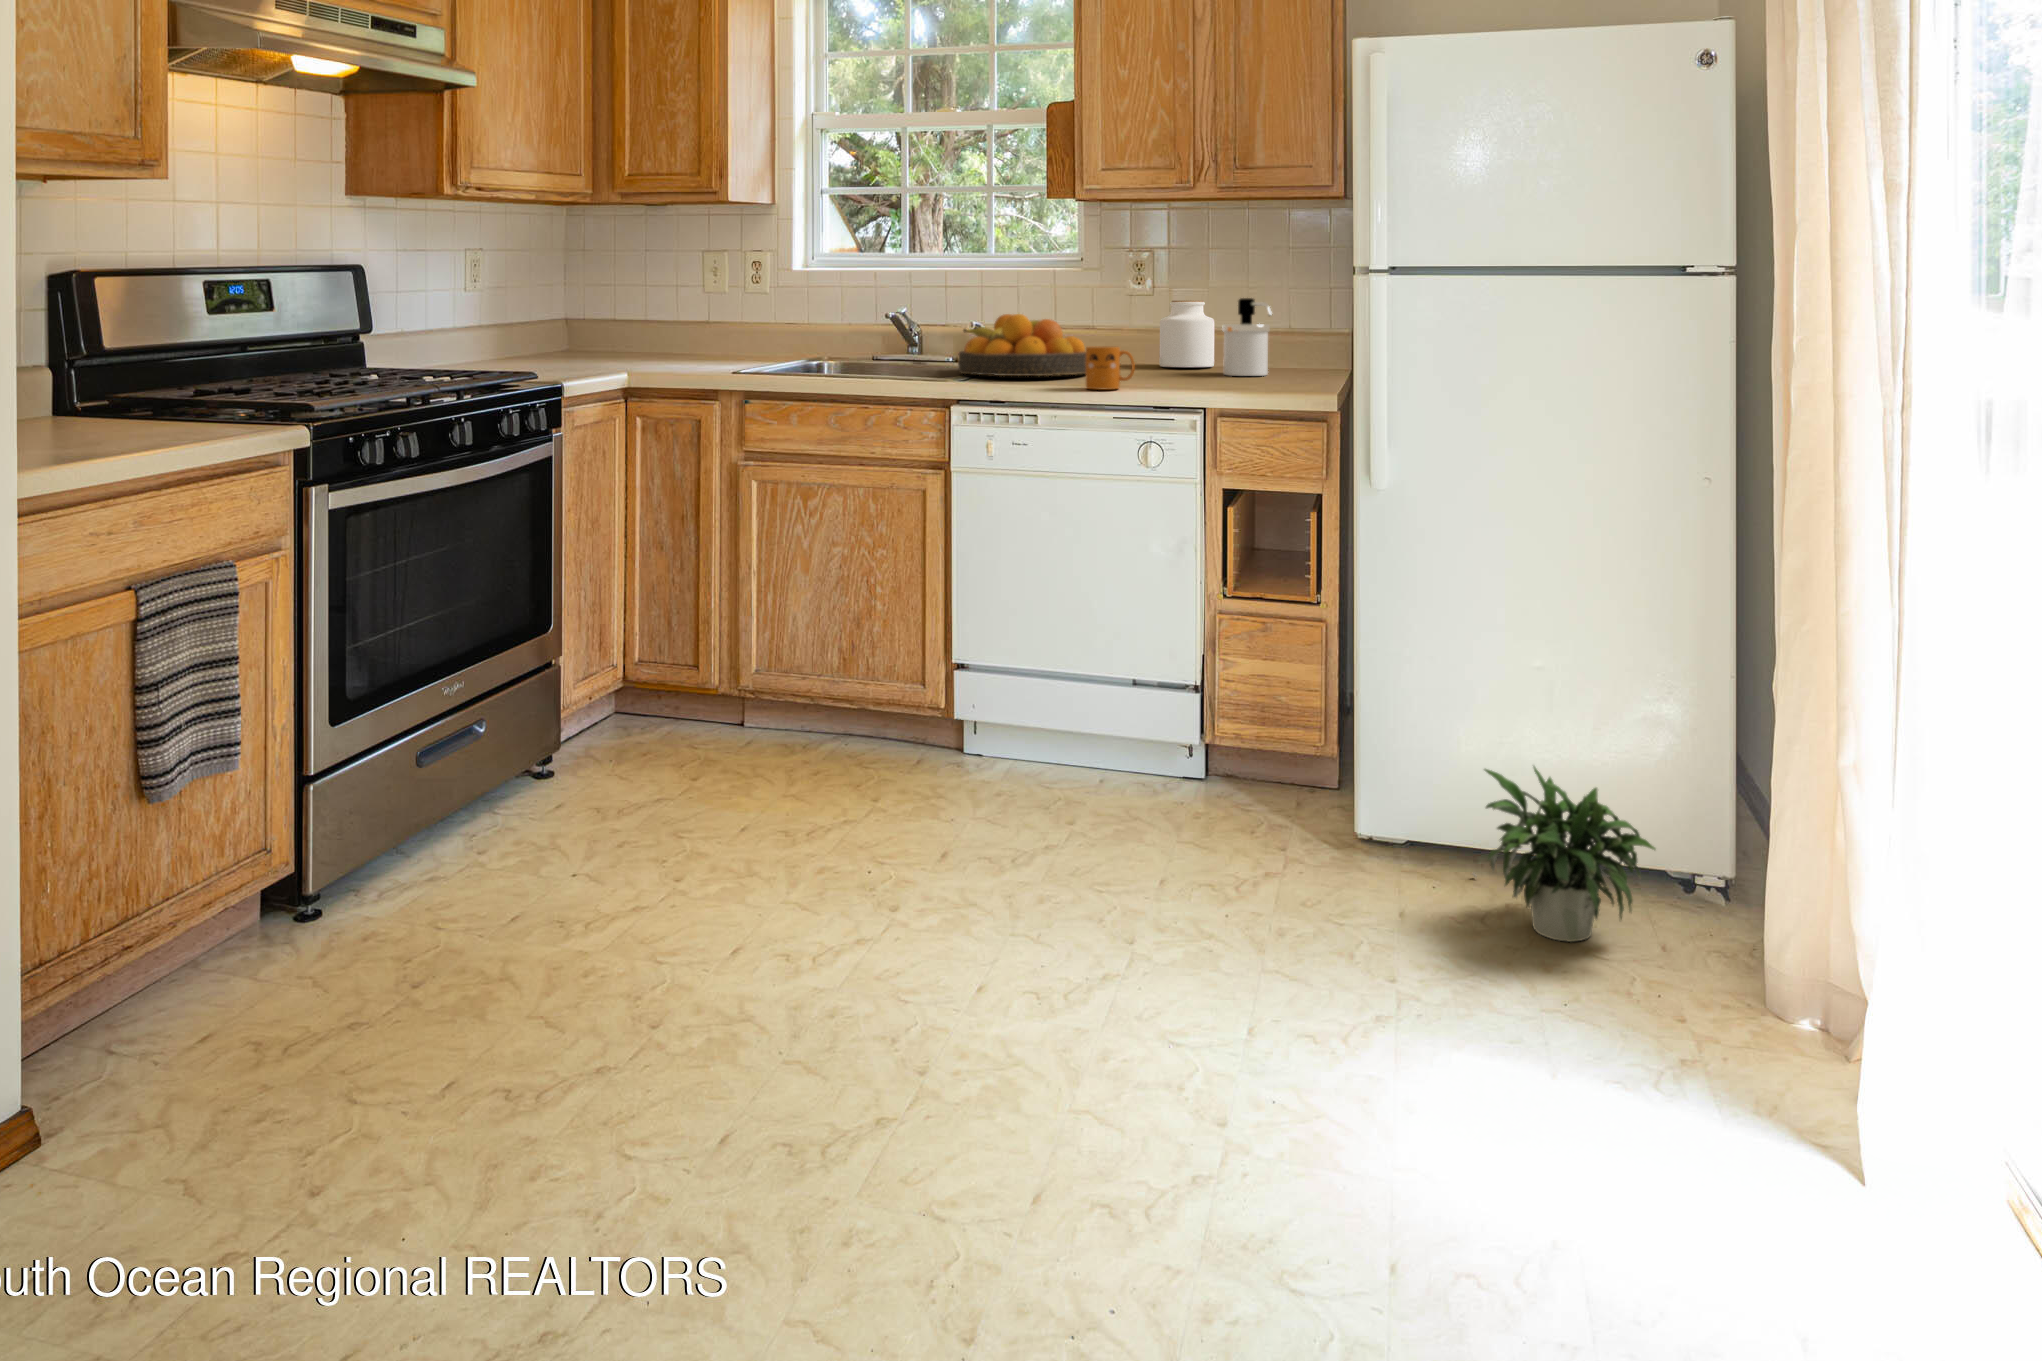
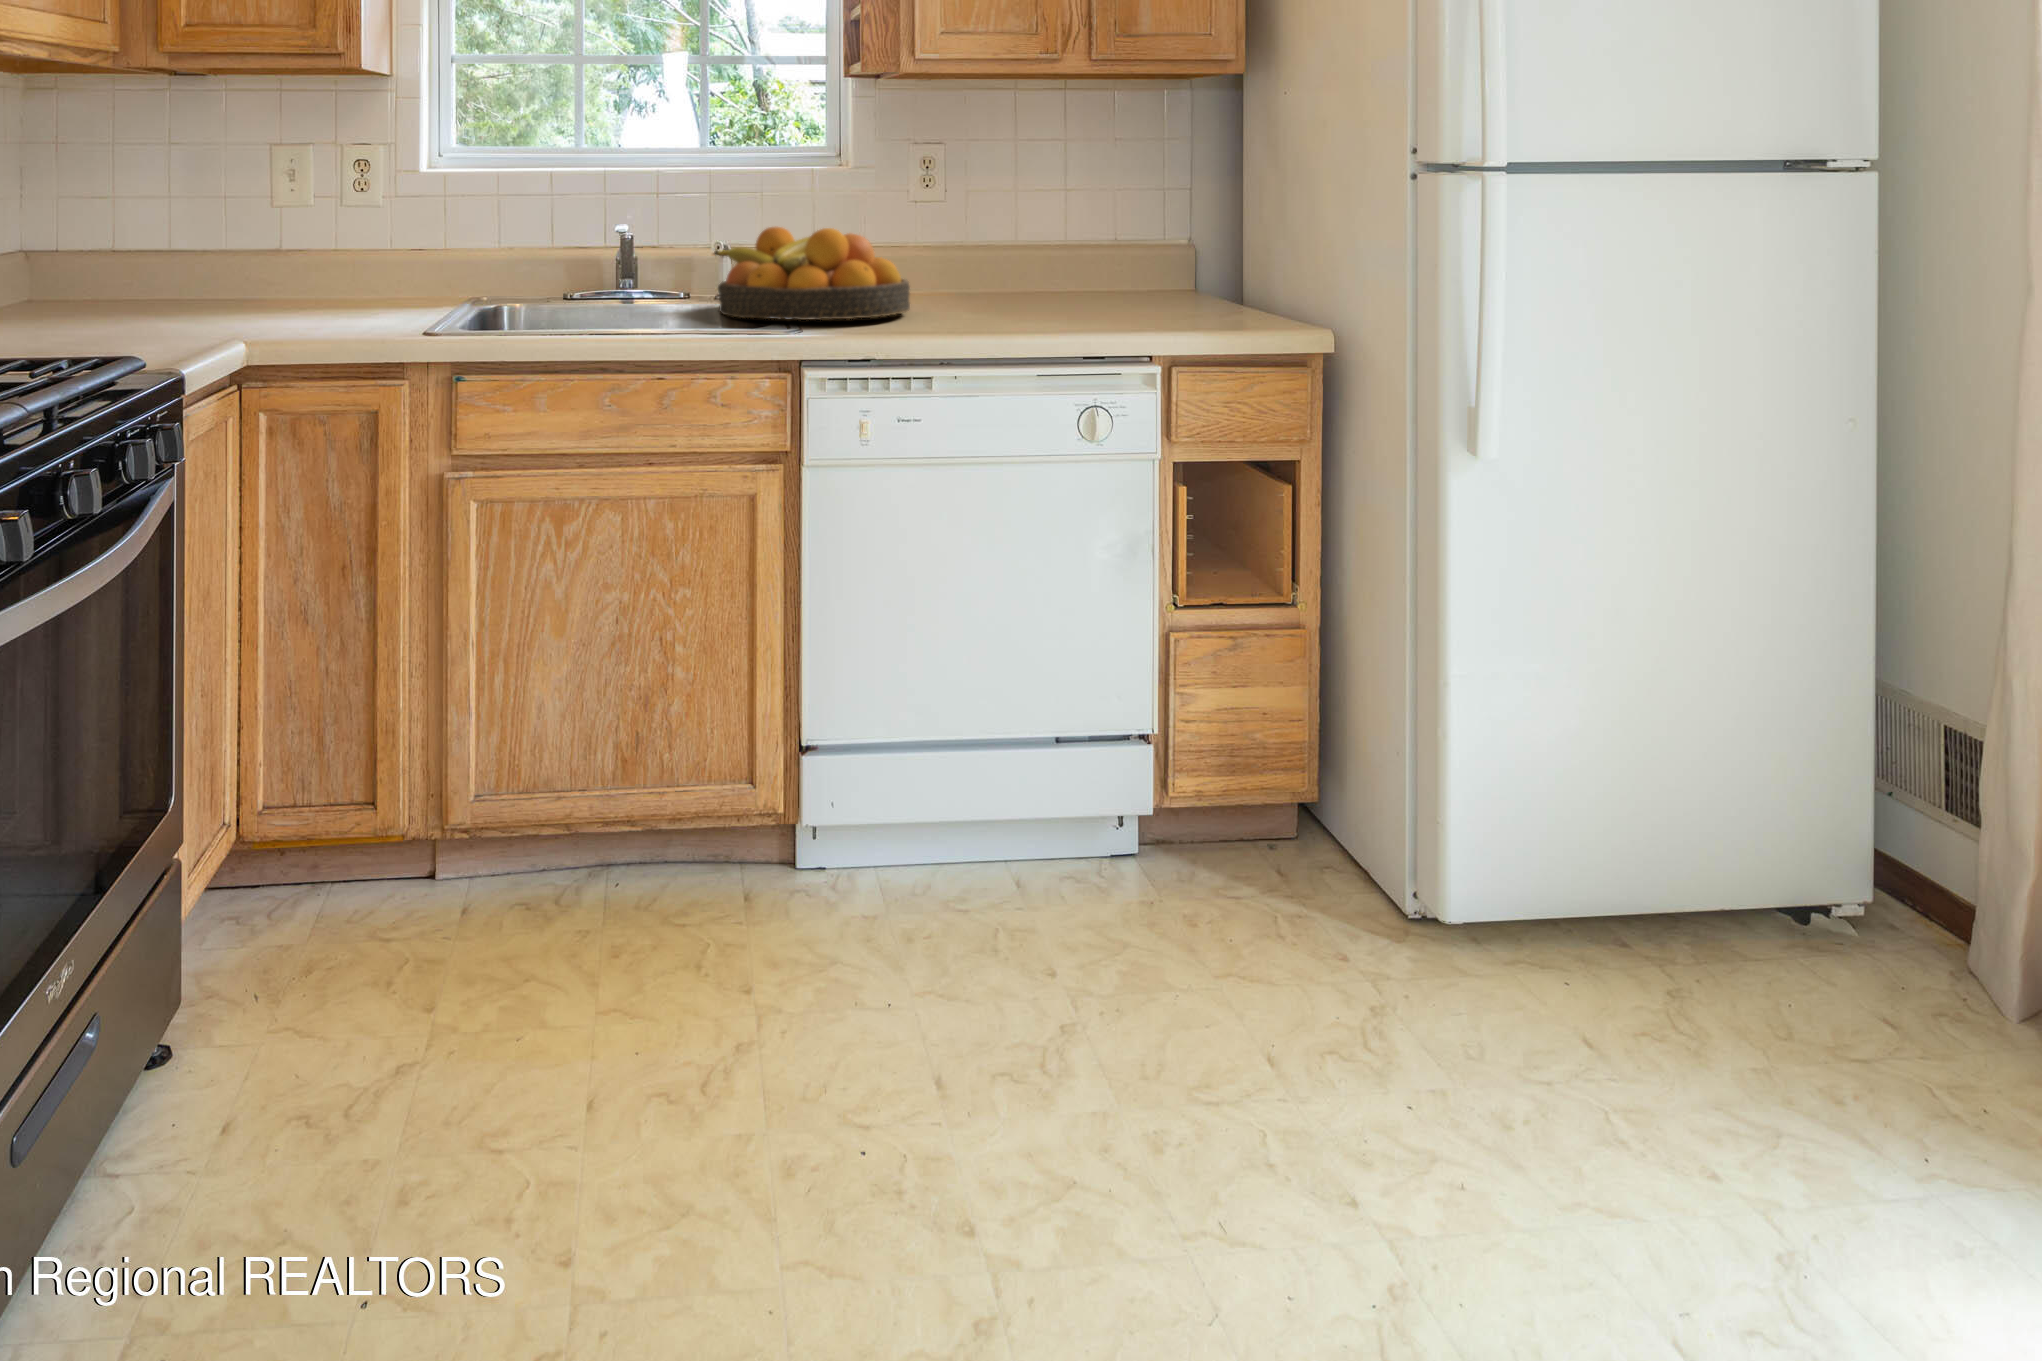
soap dispenser: present [1223,298,1272,376] -> none [1056,198,1145,303]
jar: present [1159,301,1214,367] -> none [939,201,1013,293]
mug: present [1086,347,1135,389] -> none [978,274,1043,336]
potted plant: present [1473,766,1655,942] -> none [1593,782,1906,994]

